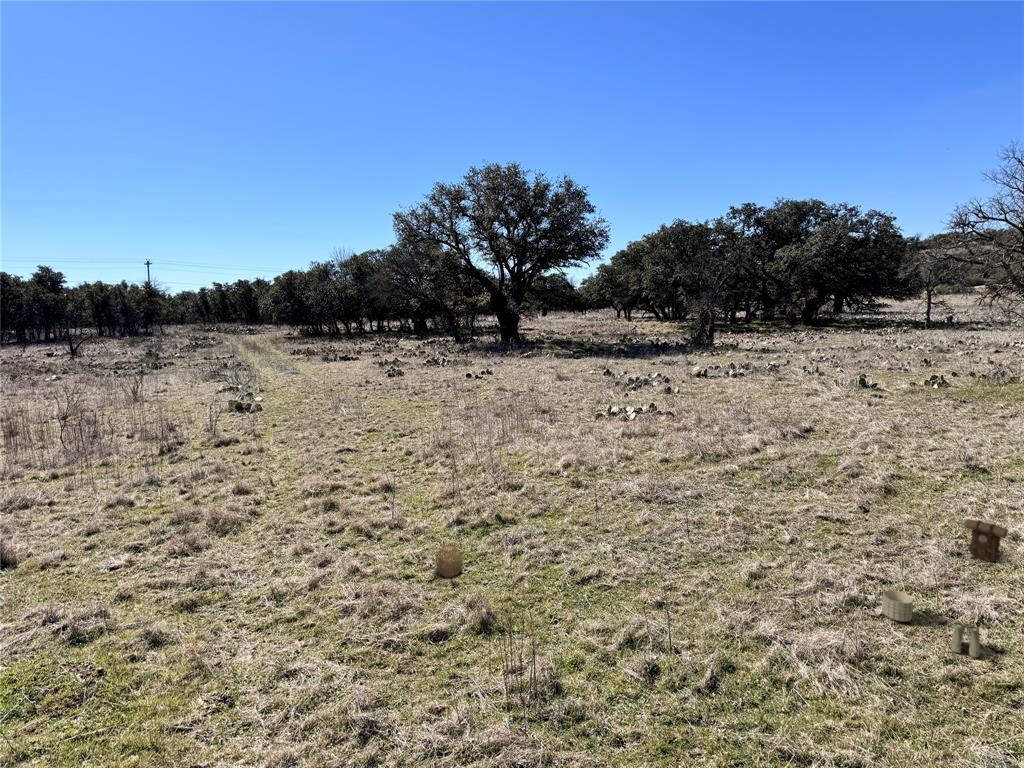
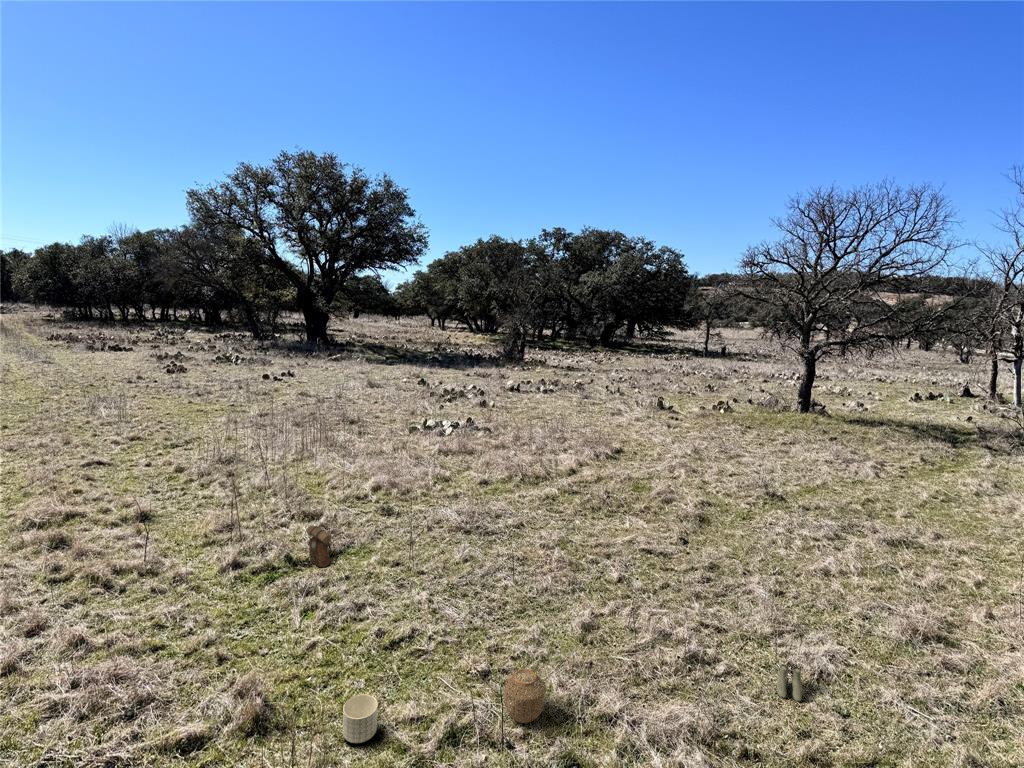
backpack: present [965,519,1008,562] -> present [306,525,336,567]
woven basket: present [436,545,463,577] -> present [504,669,546,723]
planter: present [882,590,913,622] -> present [343,694,377,743]

